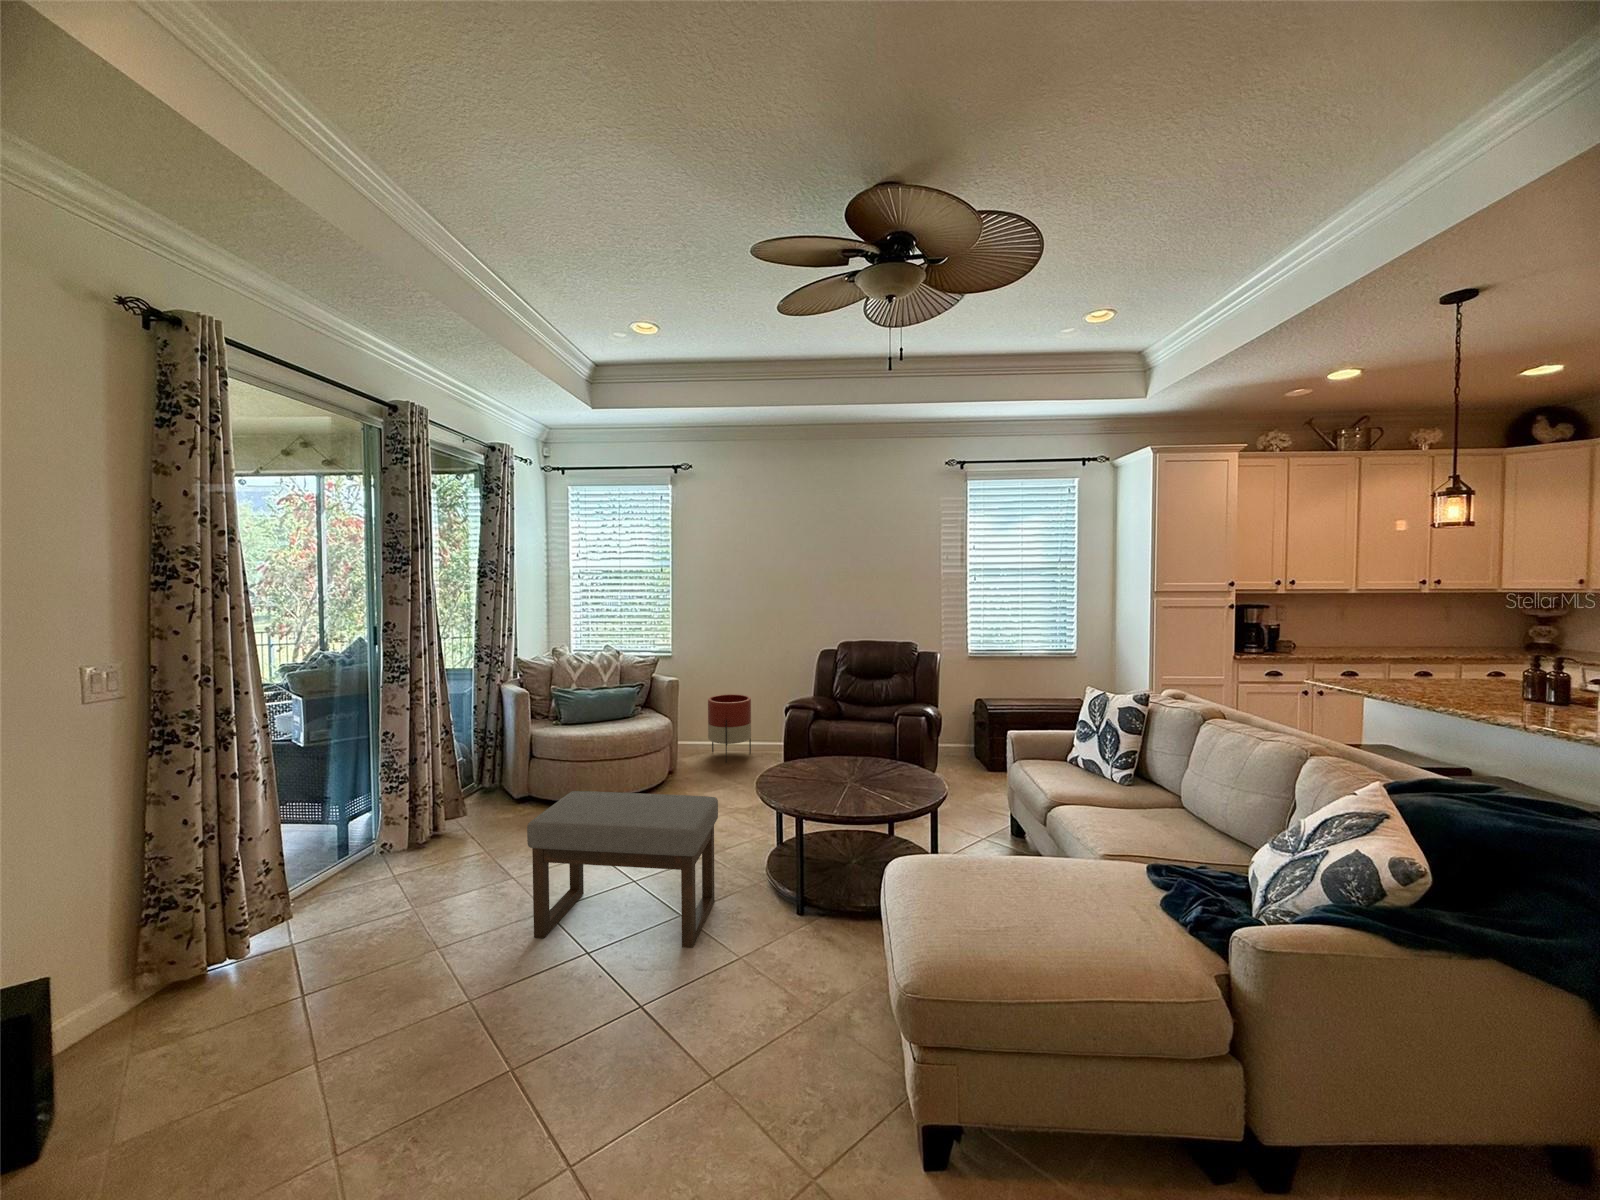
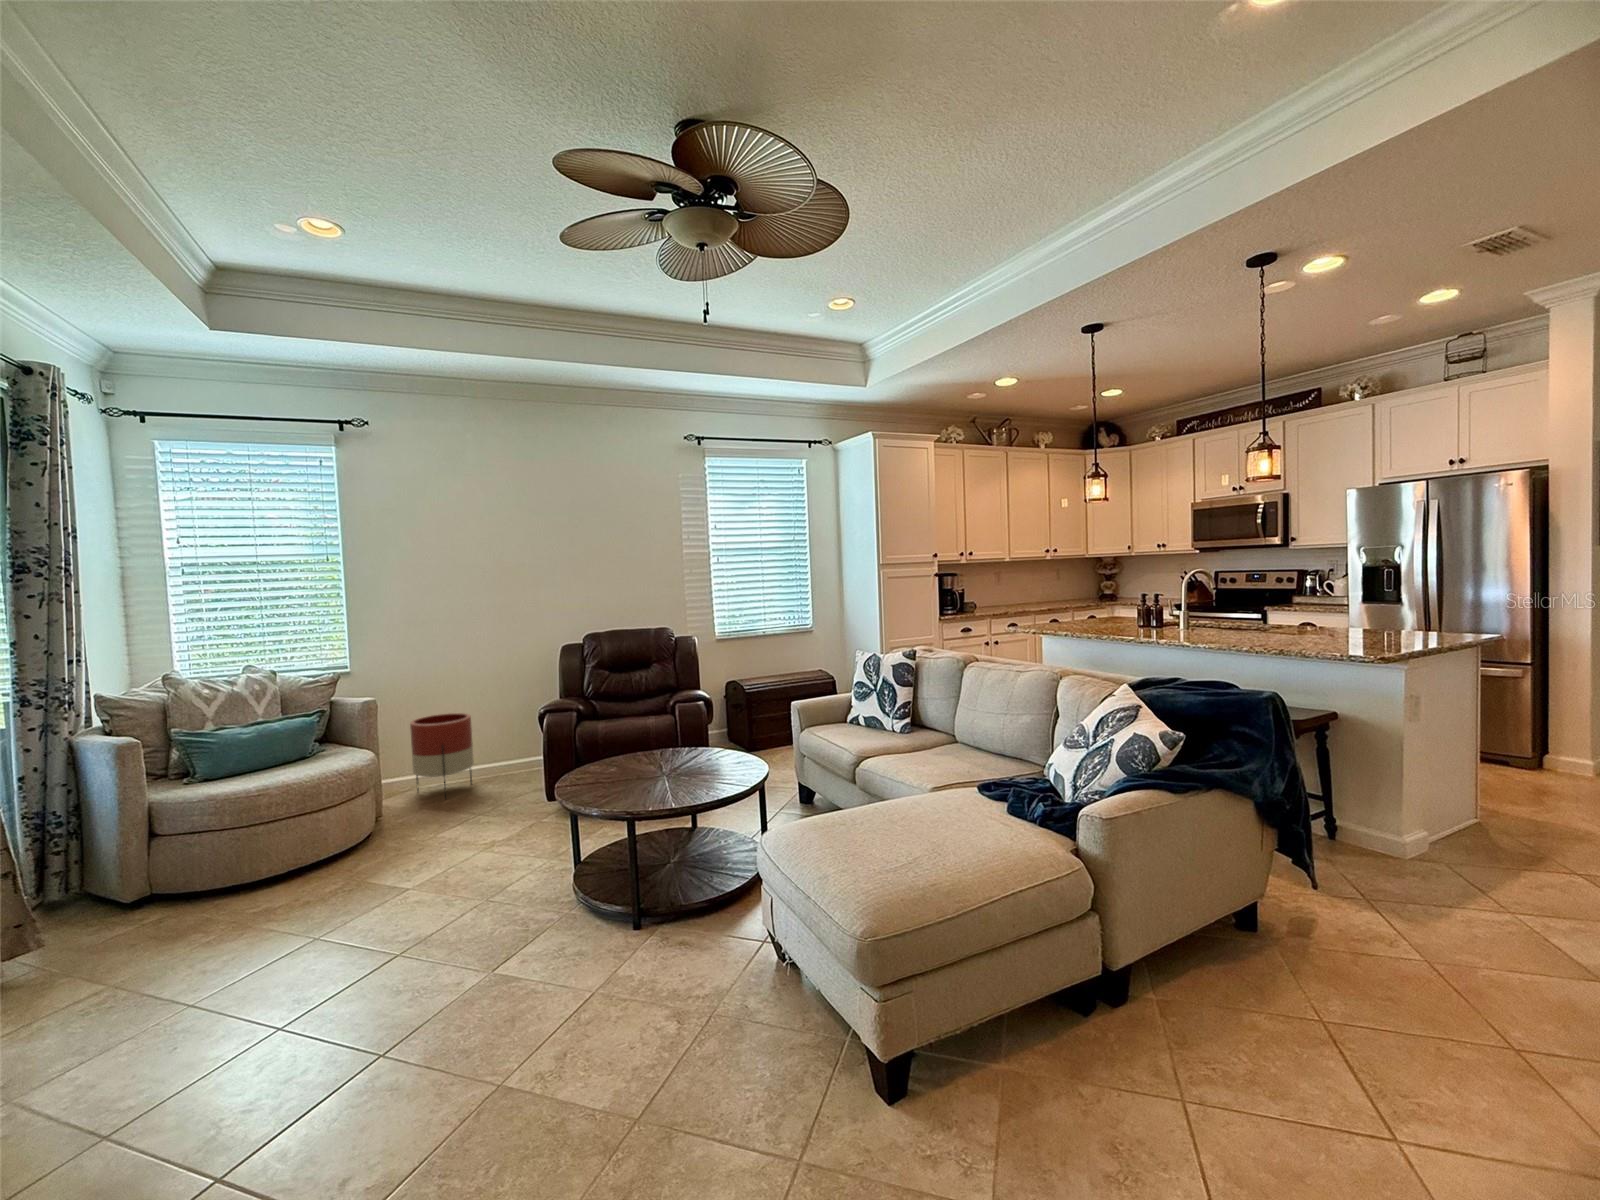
ottoman: present [527,791,718,948] -> none [290,811,539,1037]

